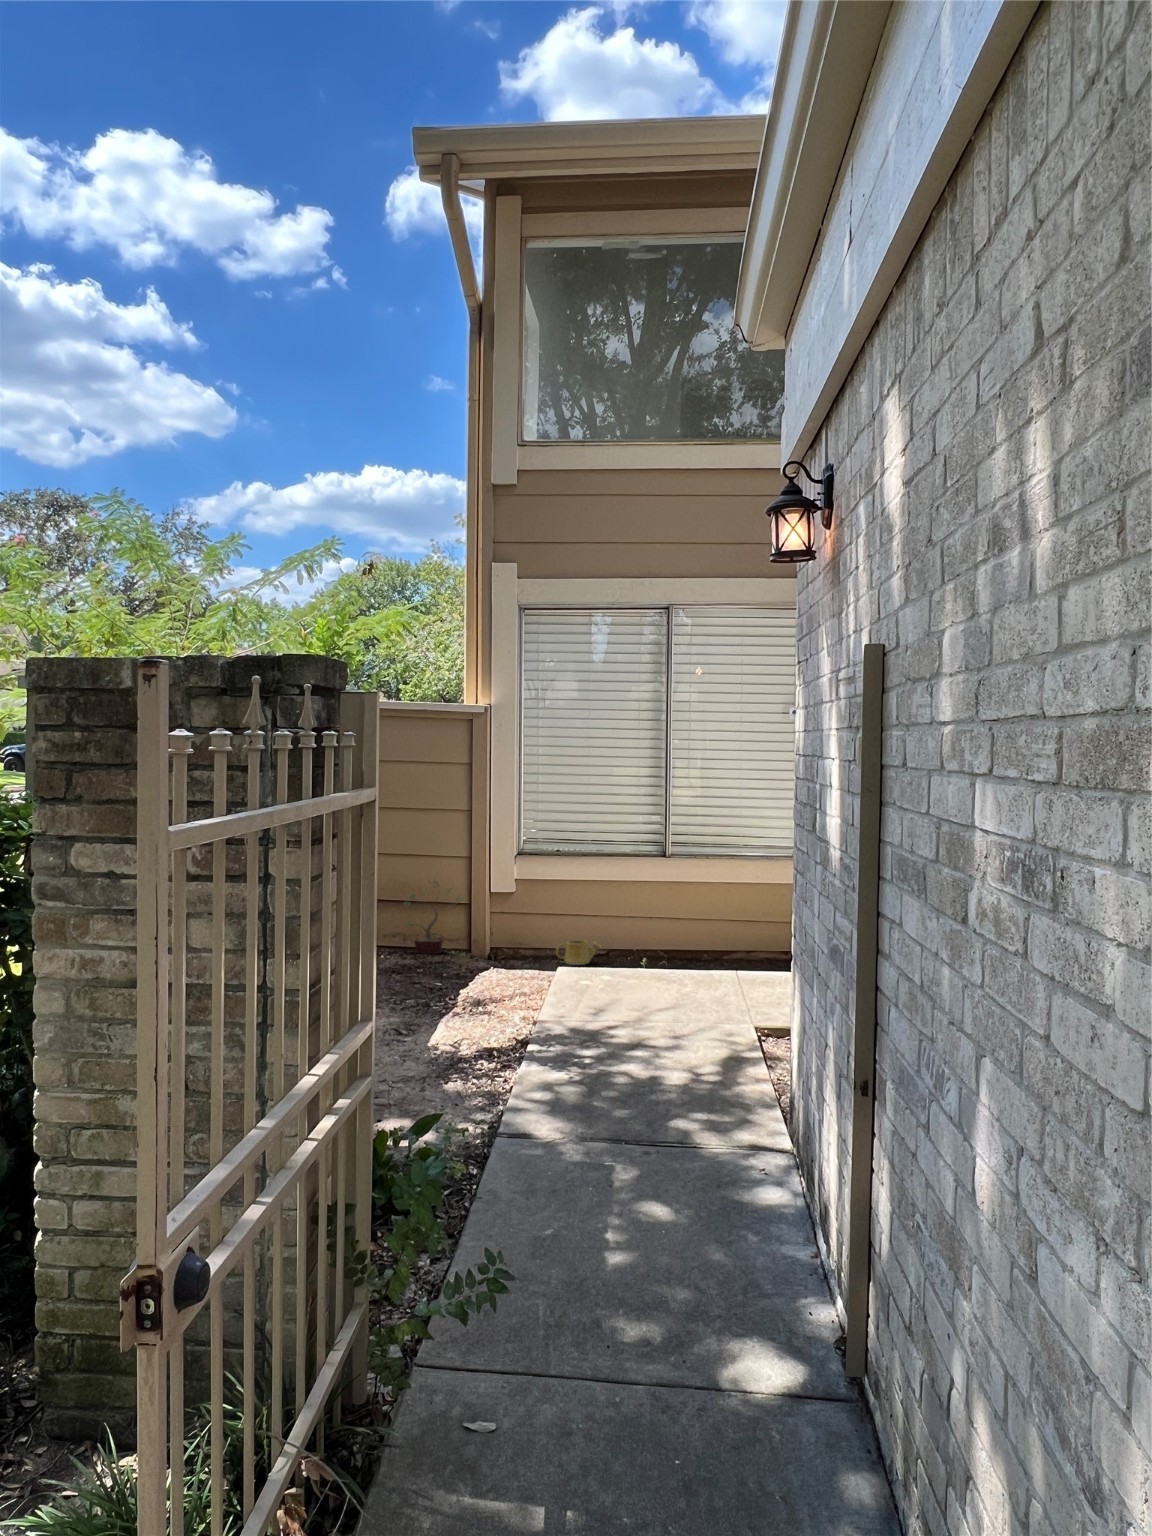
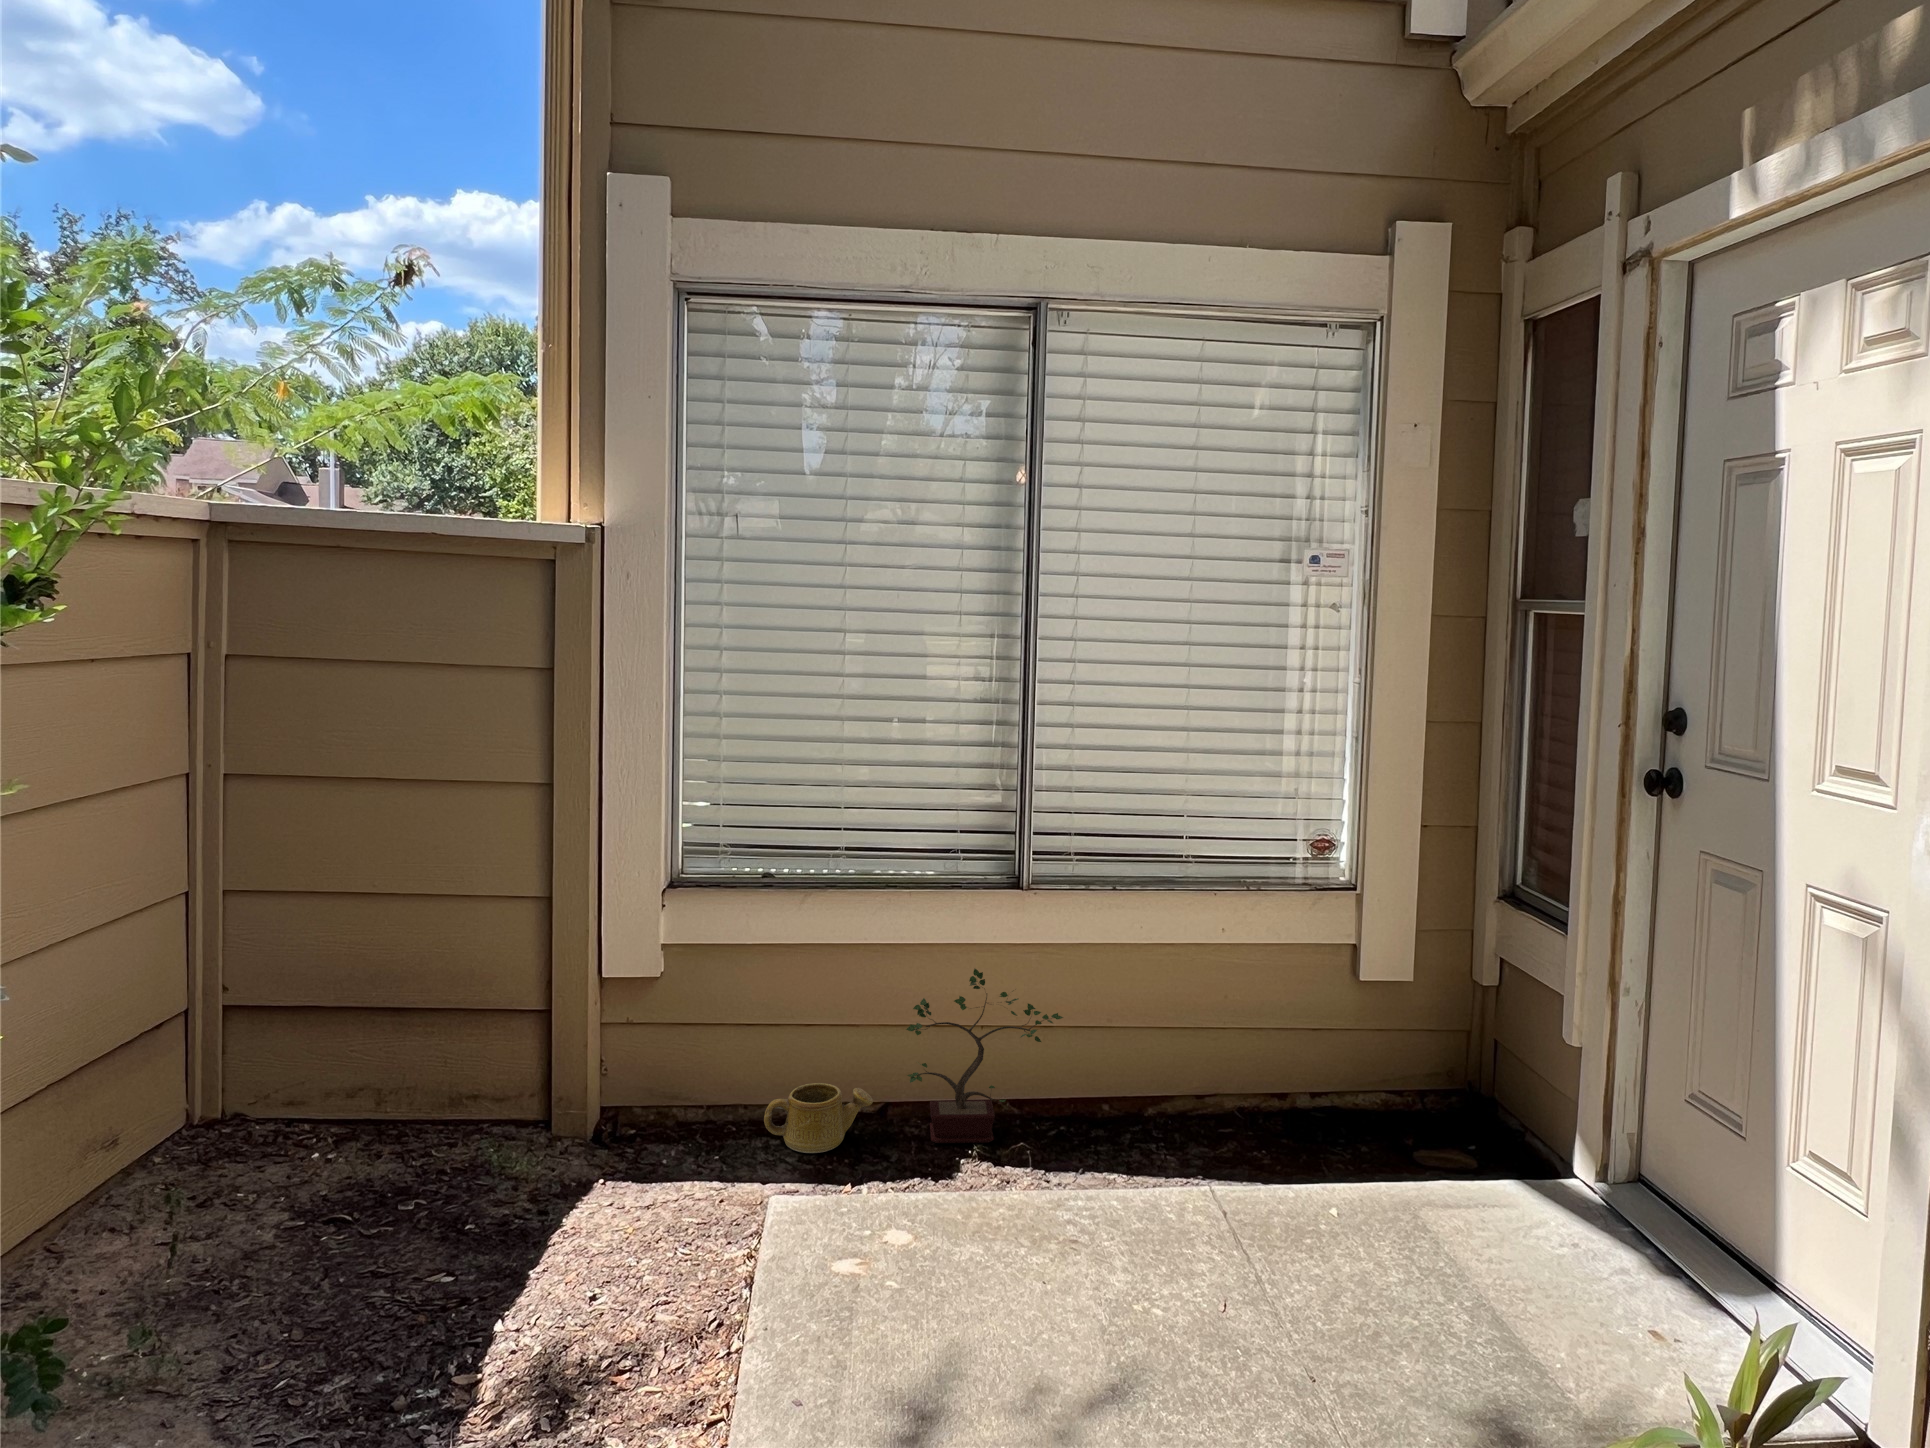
potted plant: present [405,881,463,954] -> present [906,969,1063,1143]

